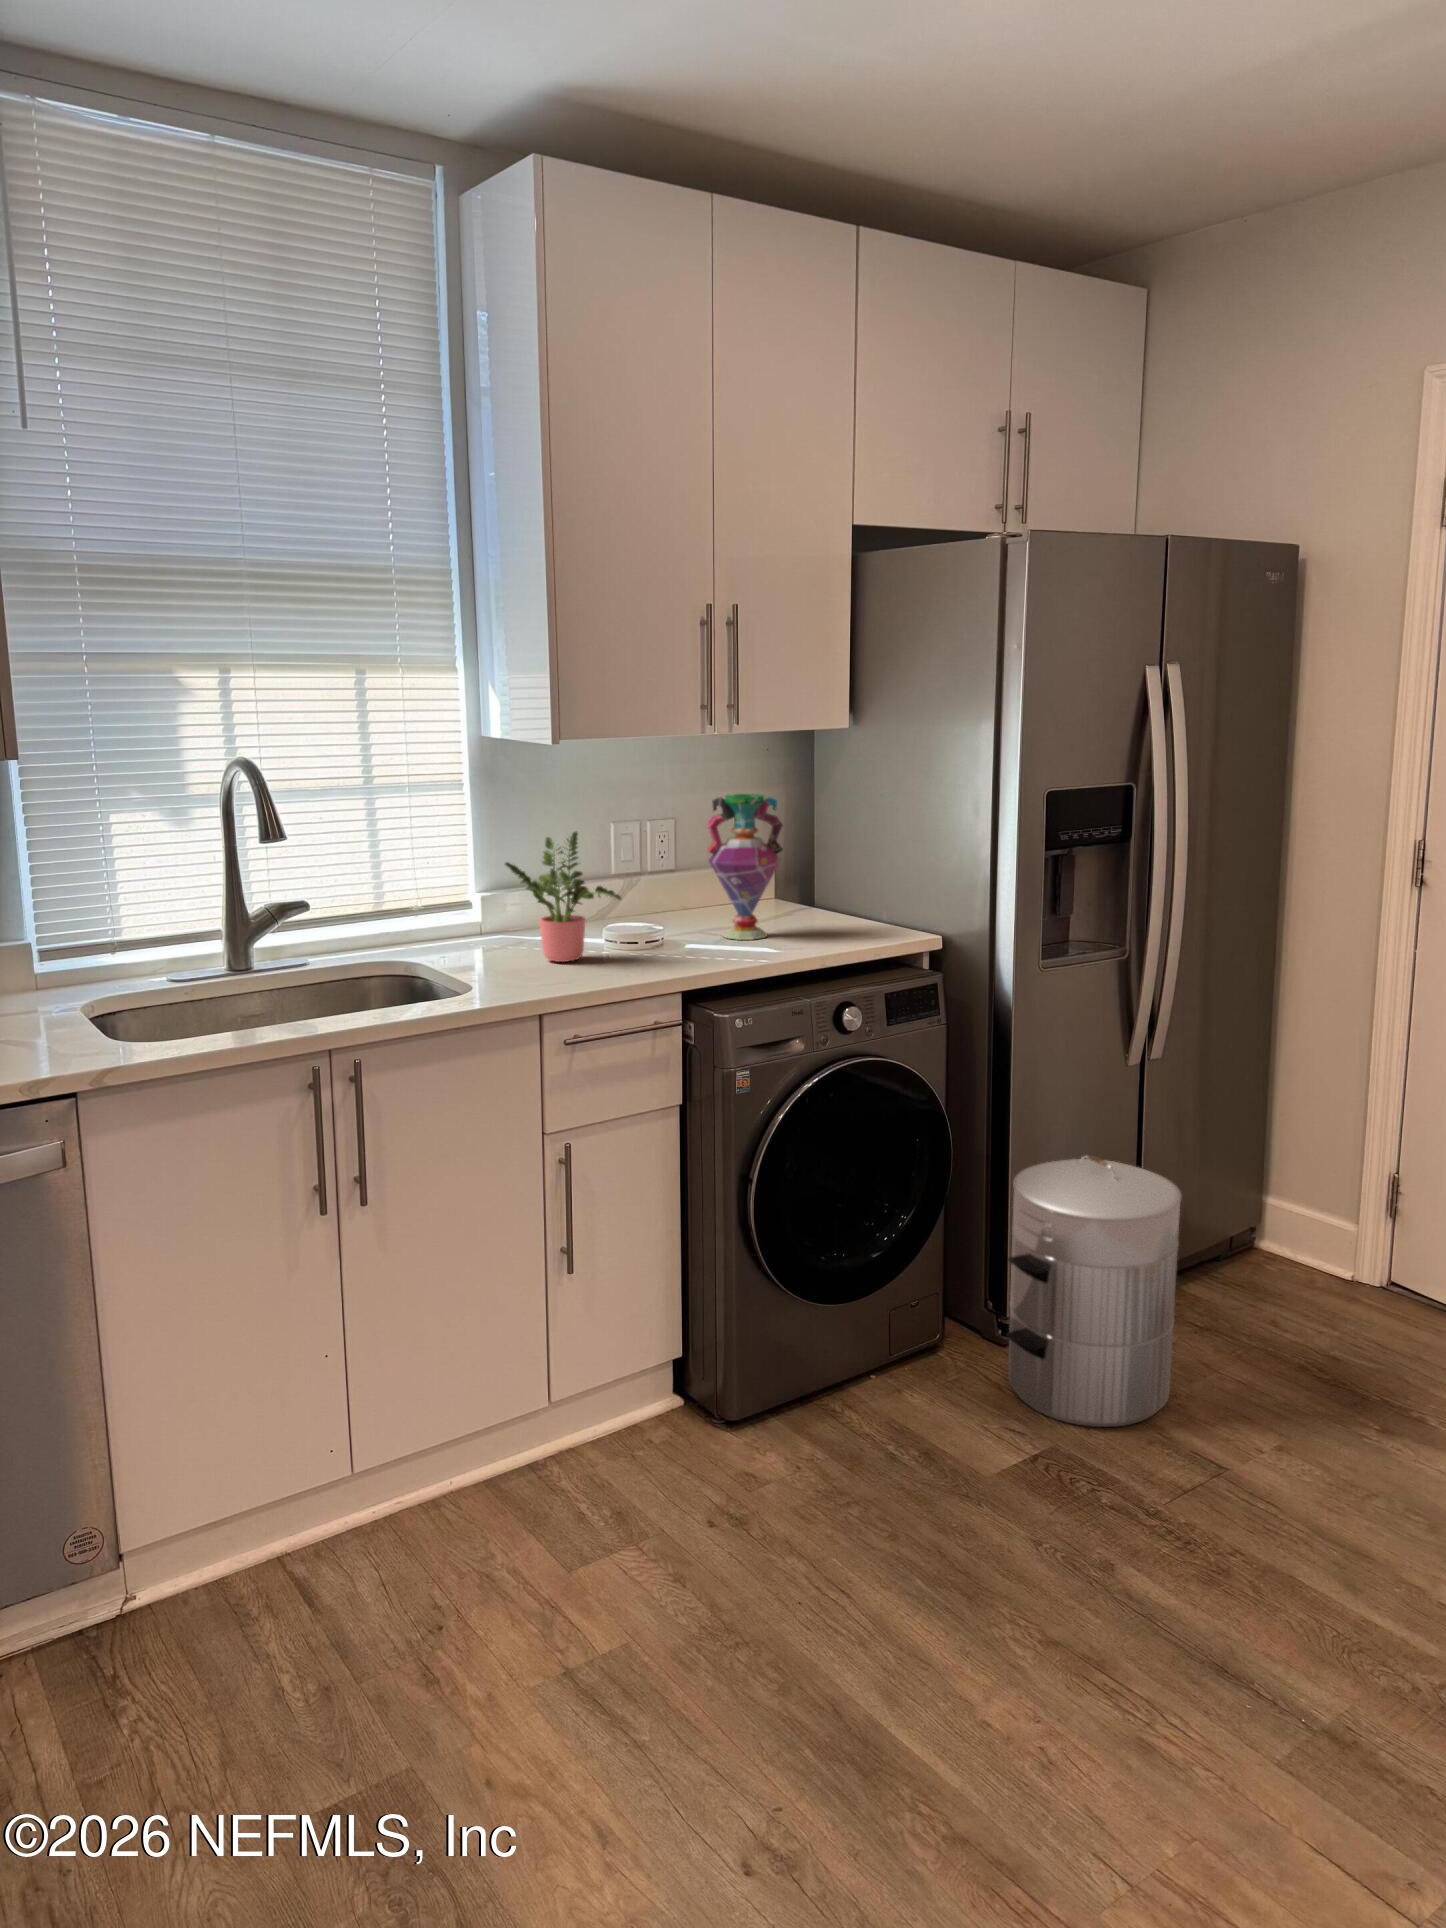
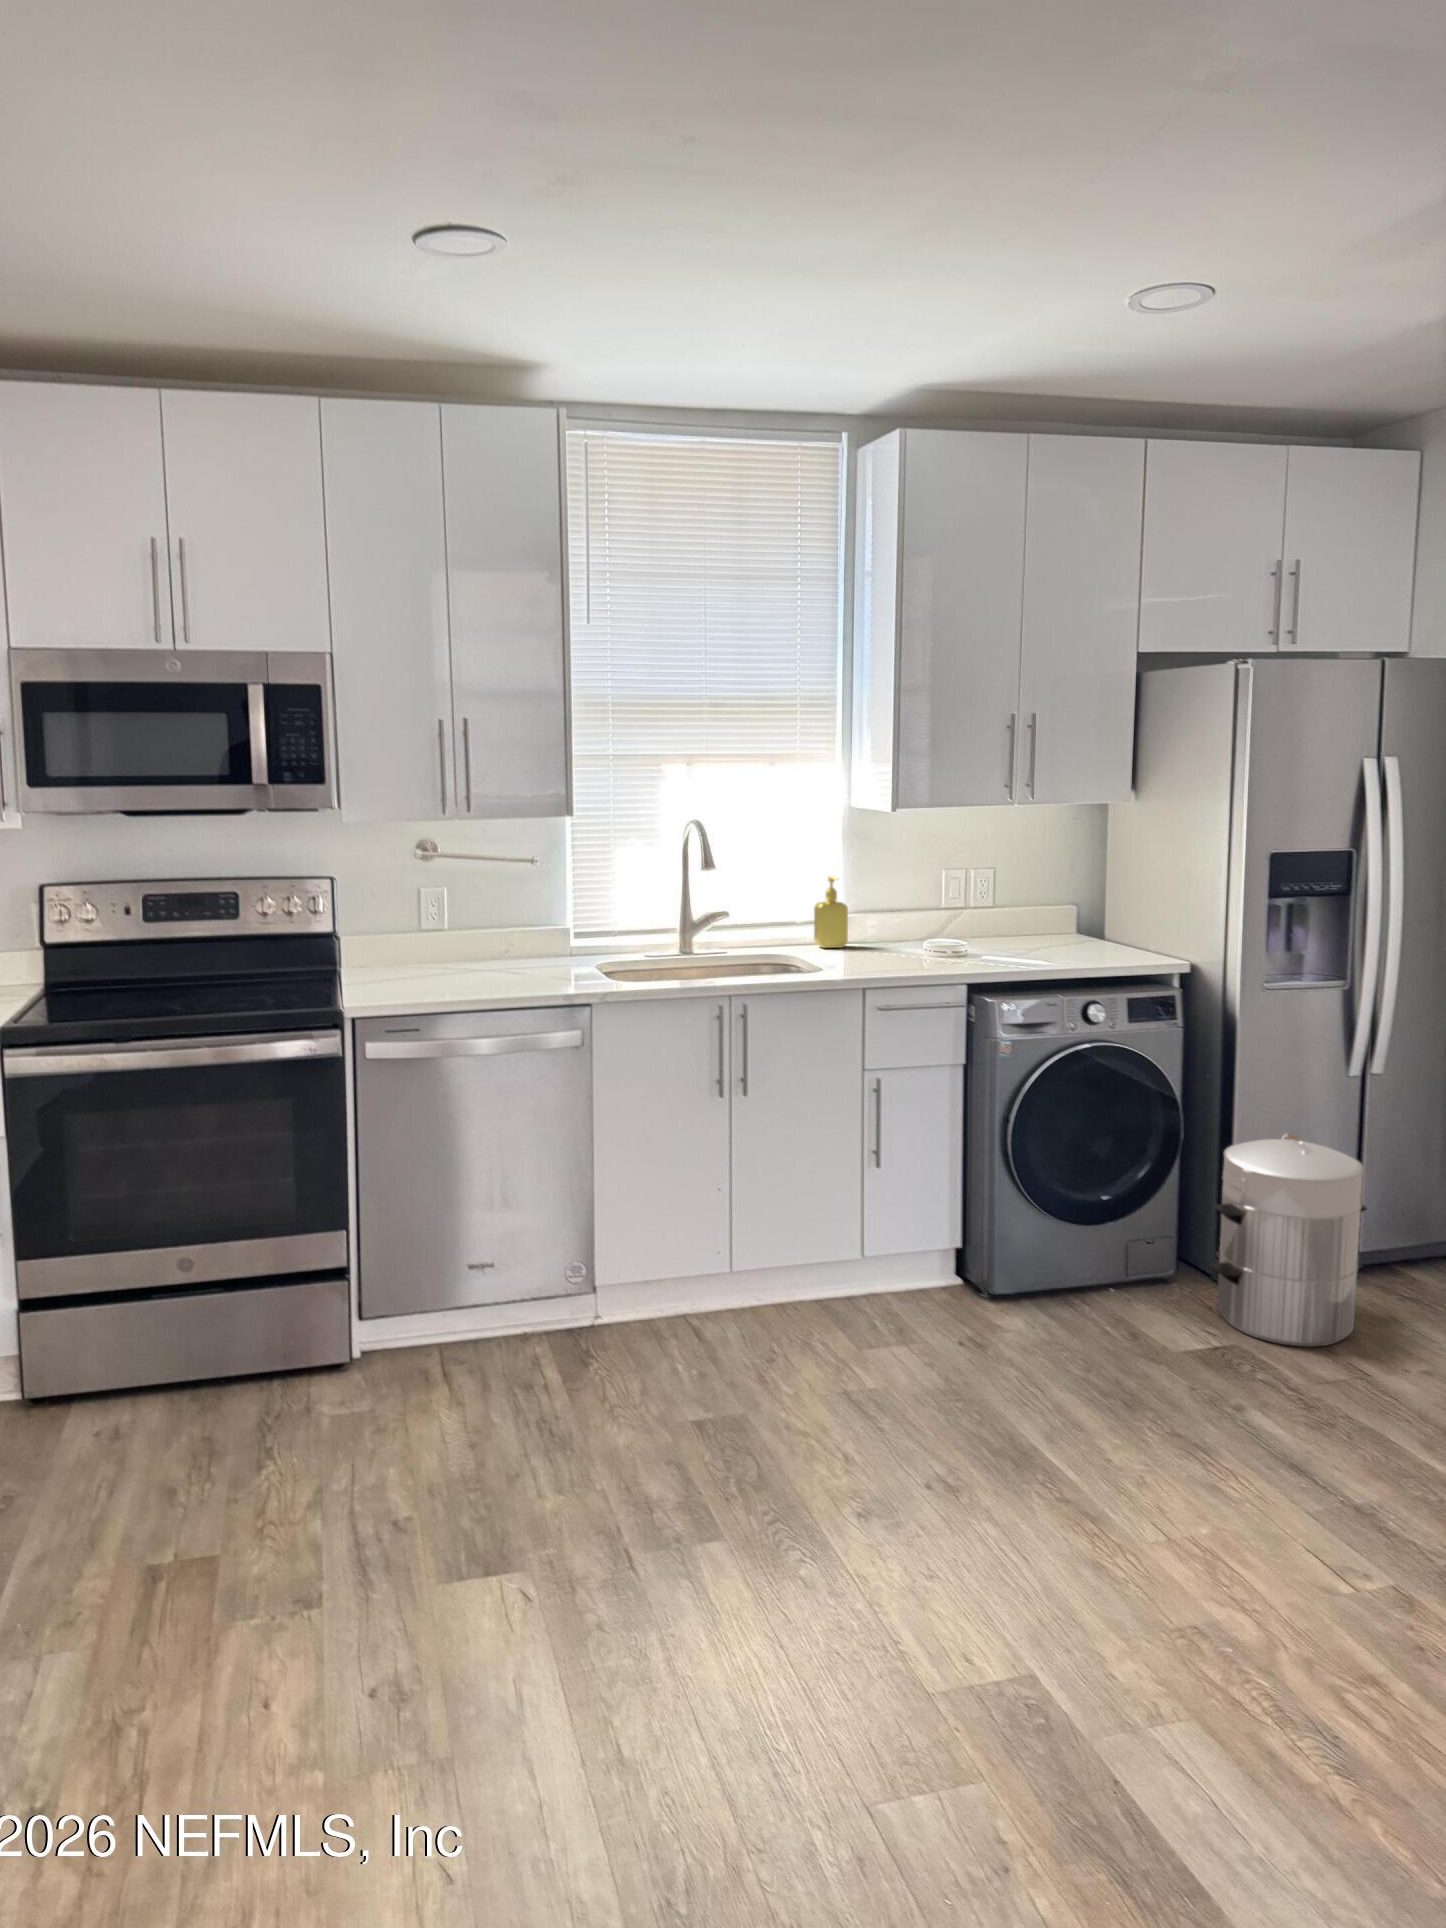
vase: present [707,794,783,940] -> none [1007,851,1065,956]
potted plant: present [505,832,622,962] -> none [856,872,934,961]
soap dispenser: none [430,839,483,945] -> present [814,876,848,948]

